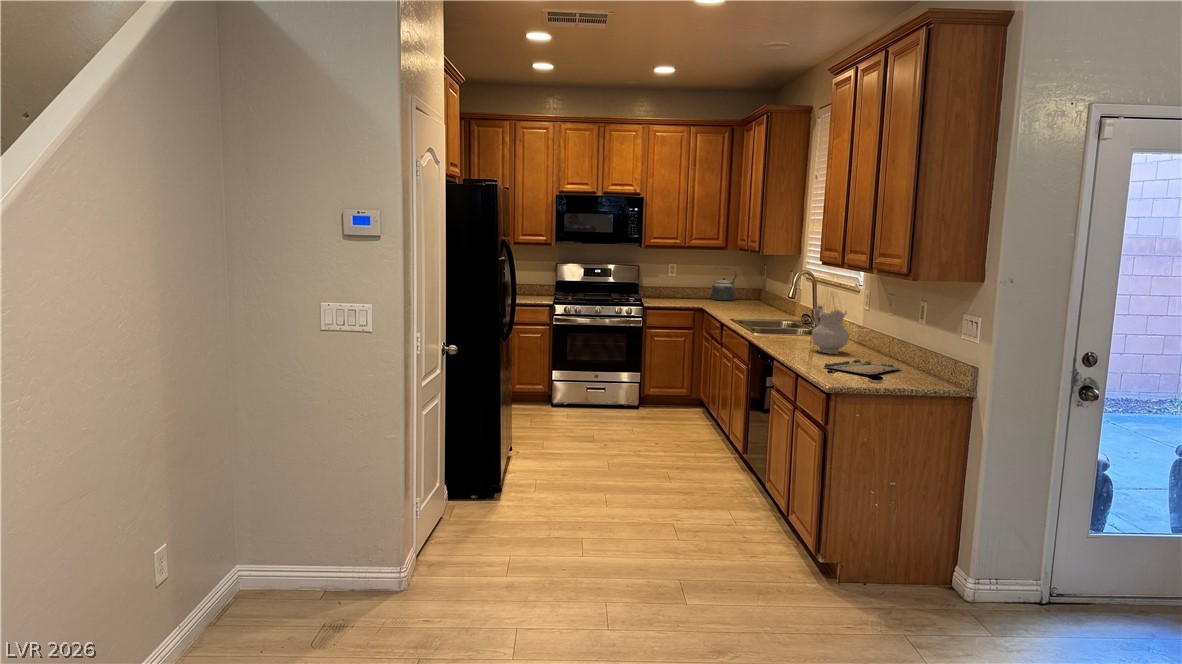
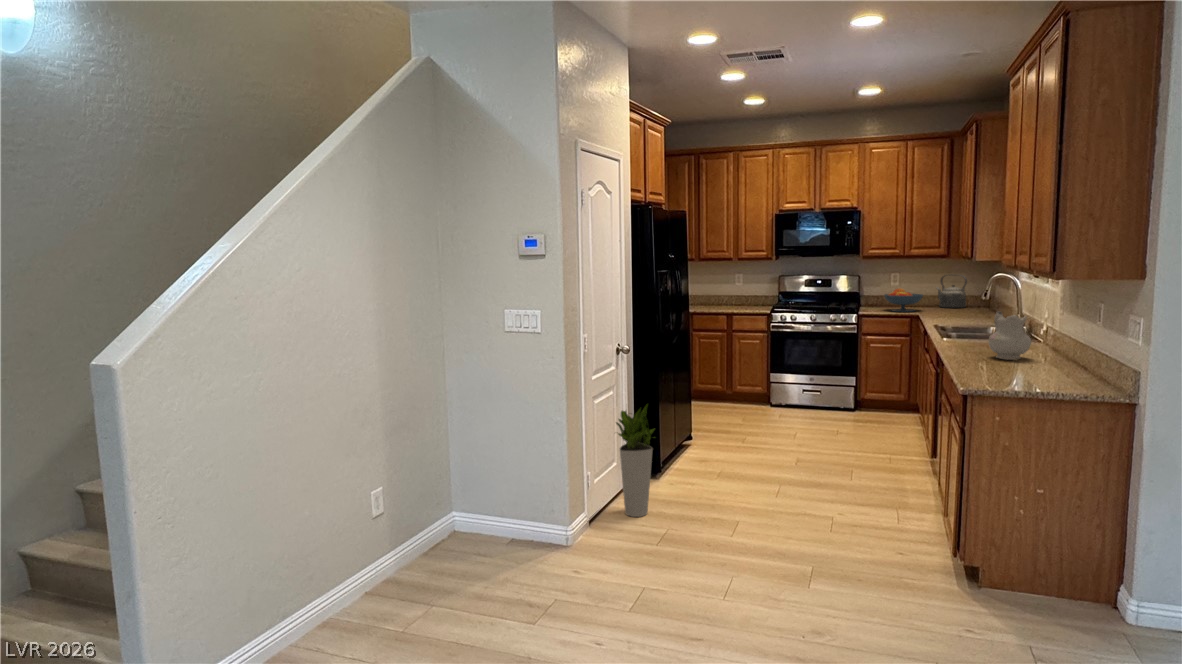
fruit bowl: none [666,280,703,304] -> present [885,289,923,312]
tray: present [824,359,901,375] -> none [979,365,1073,380]
planter: none [431,416,488,561] -> present [616,405,655,517]

